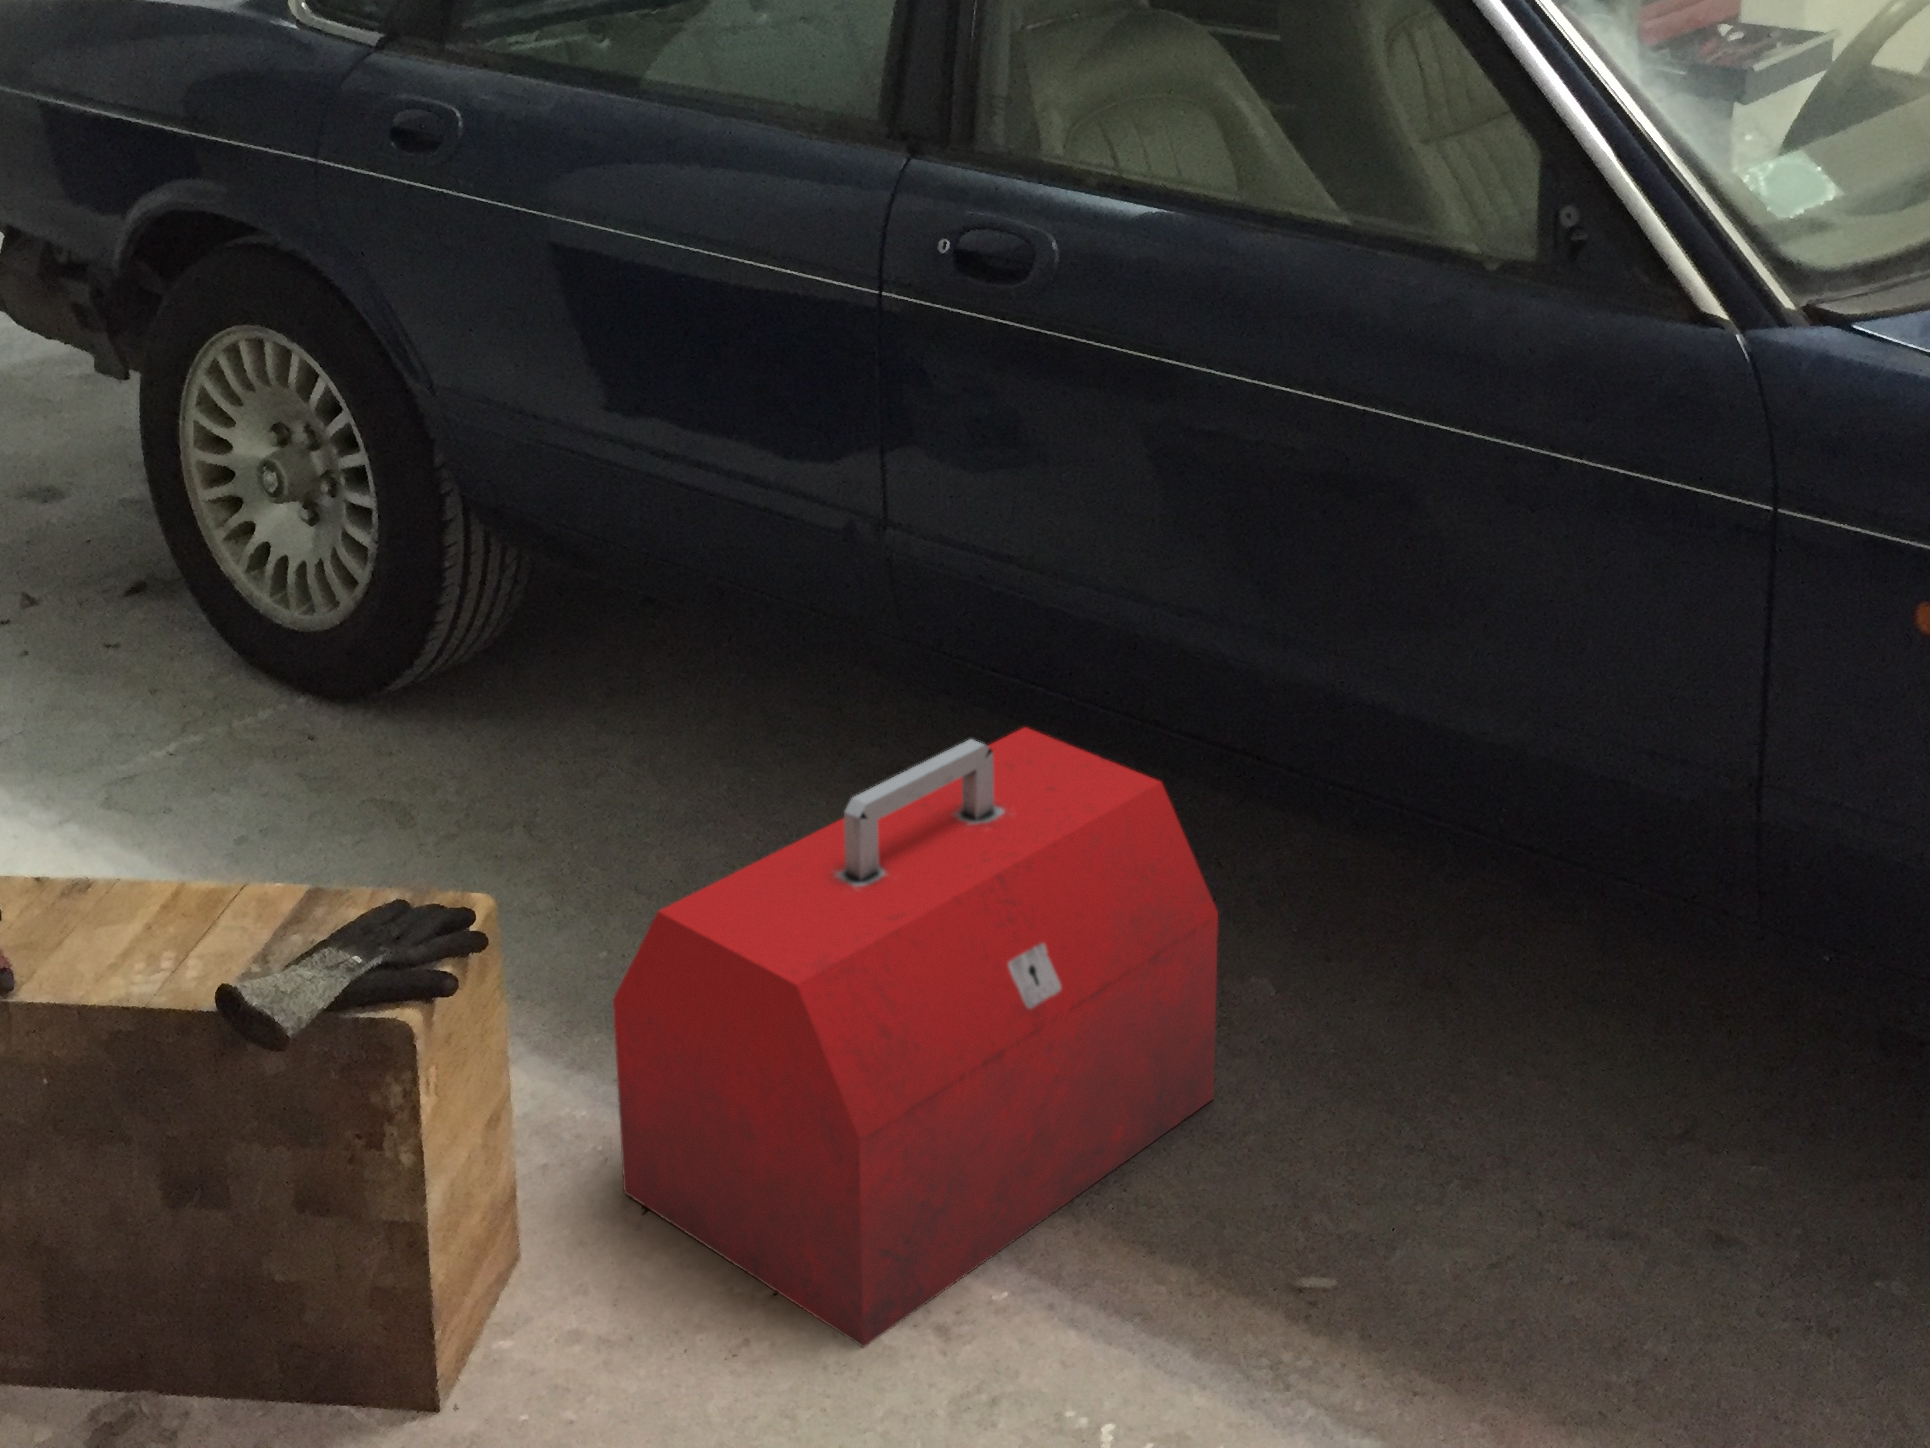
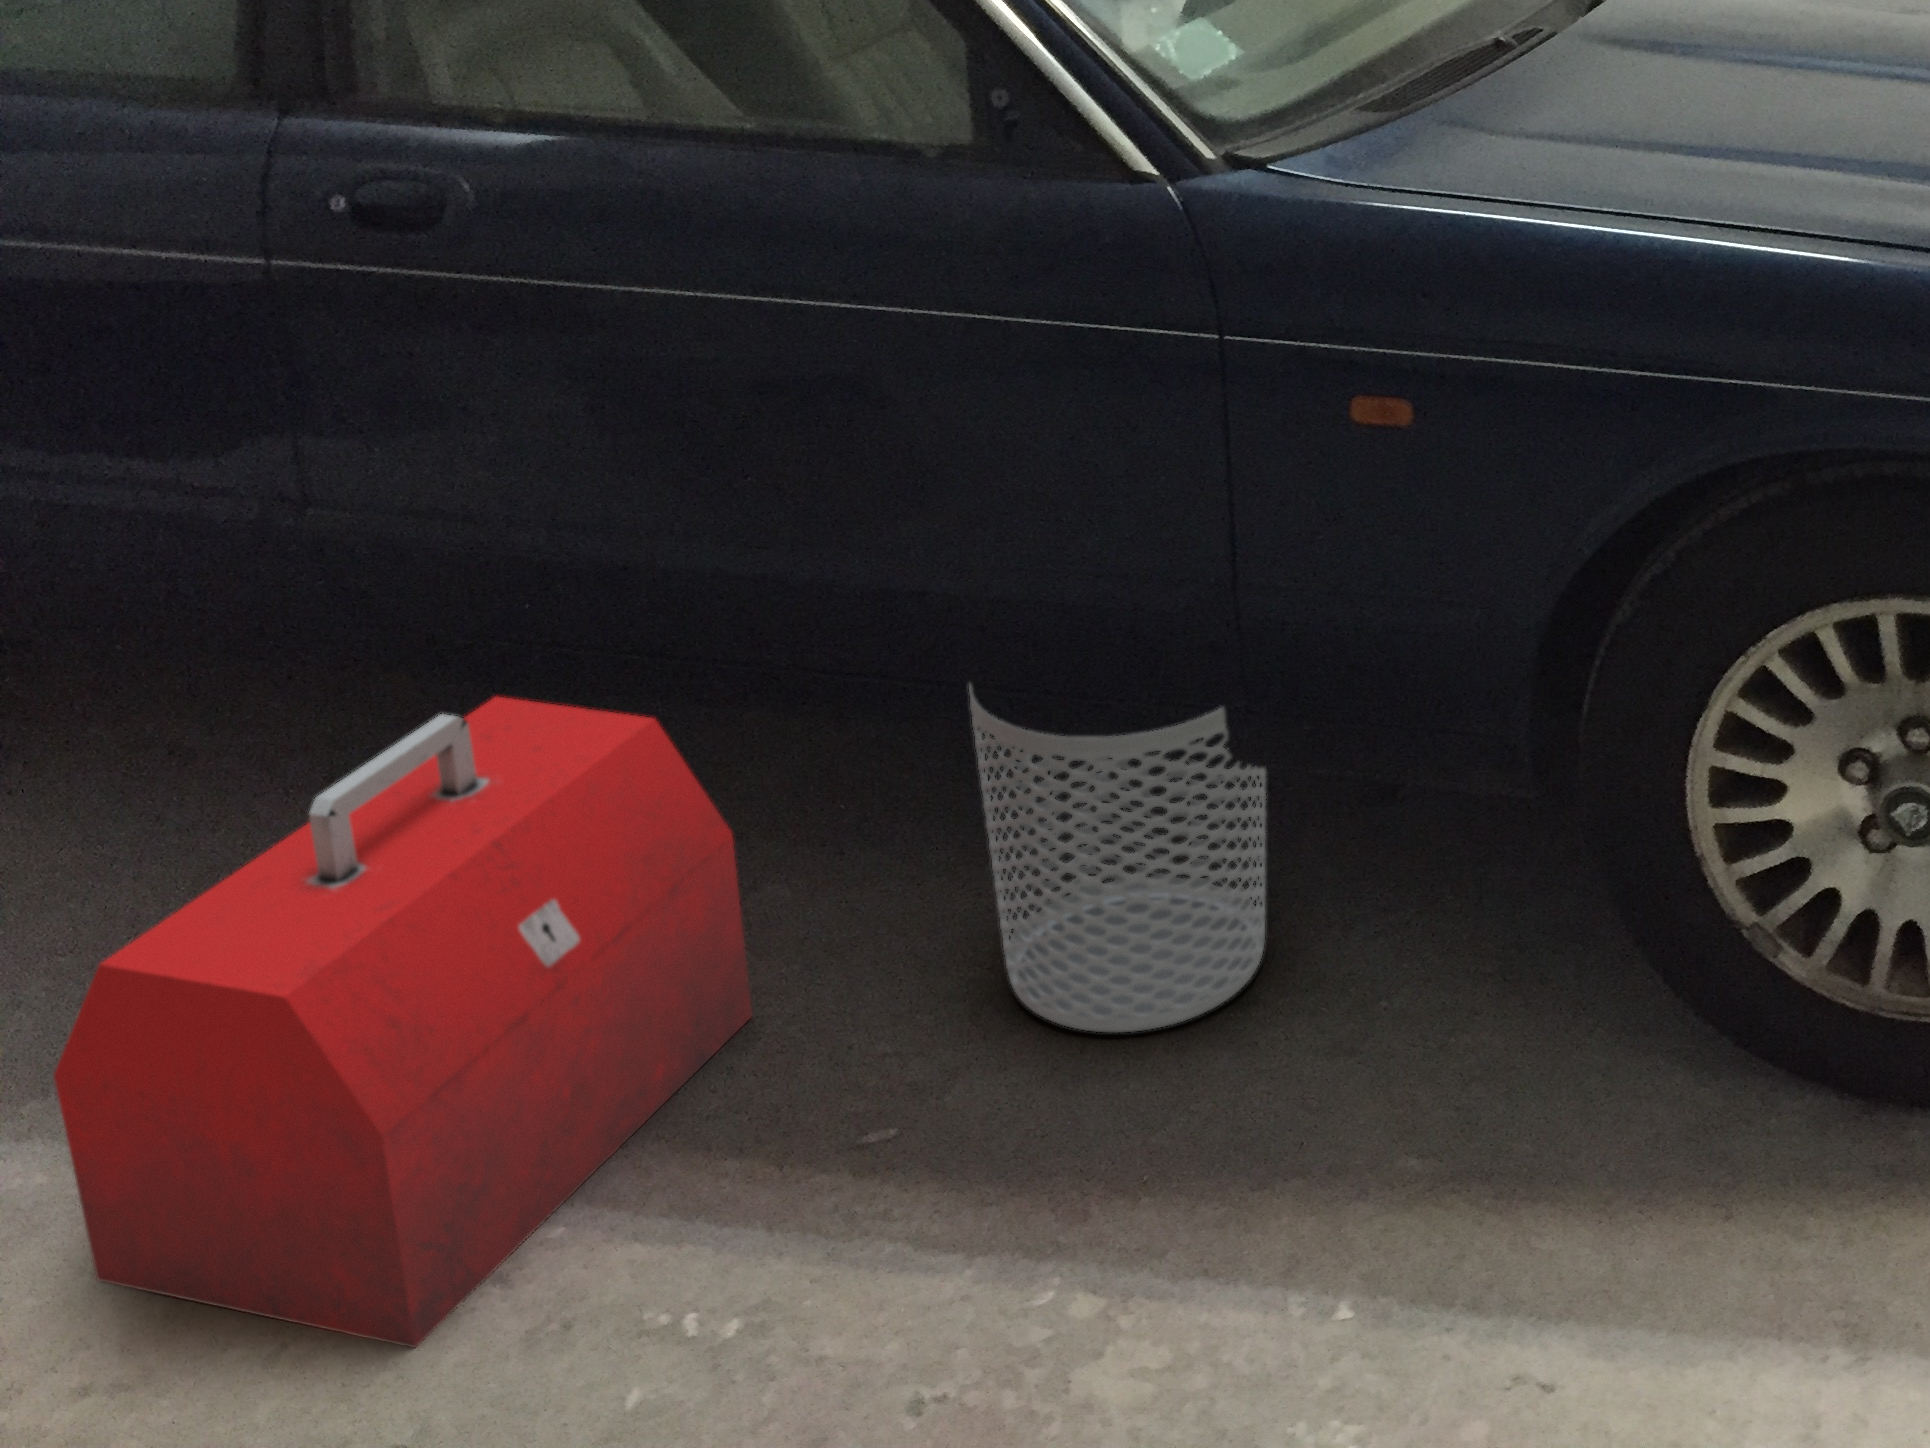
waste bin: none [1465,760,1786,1229] -> present [970,687,1266,1032]

